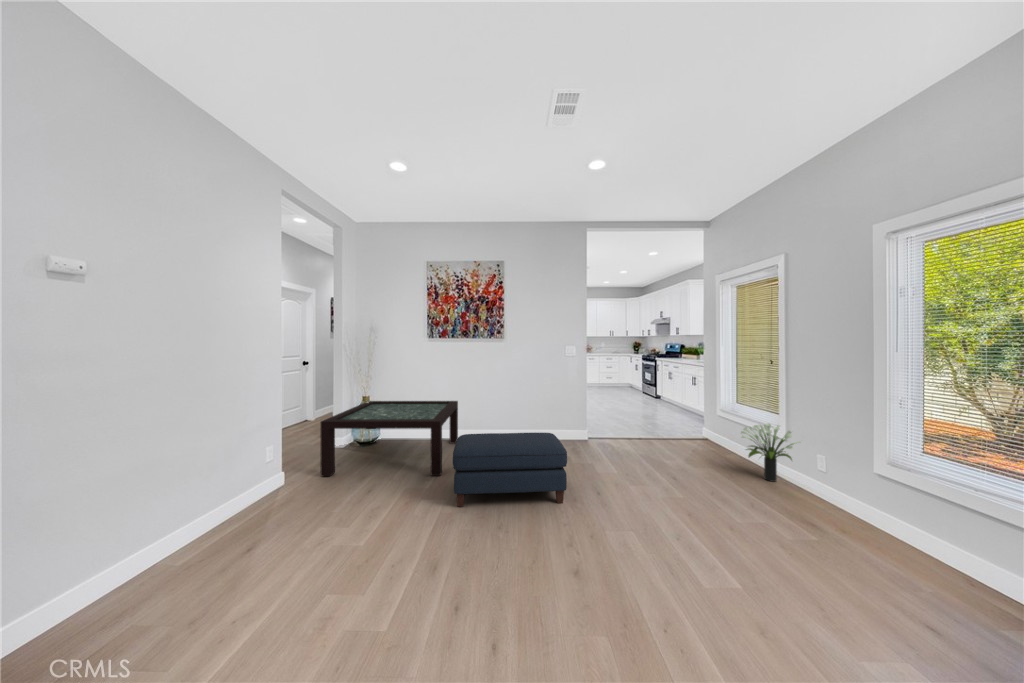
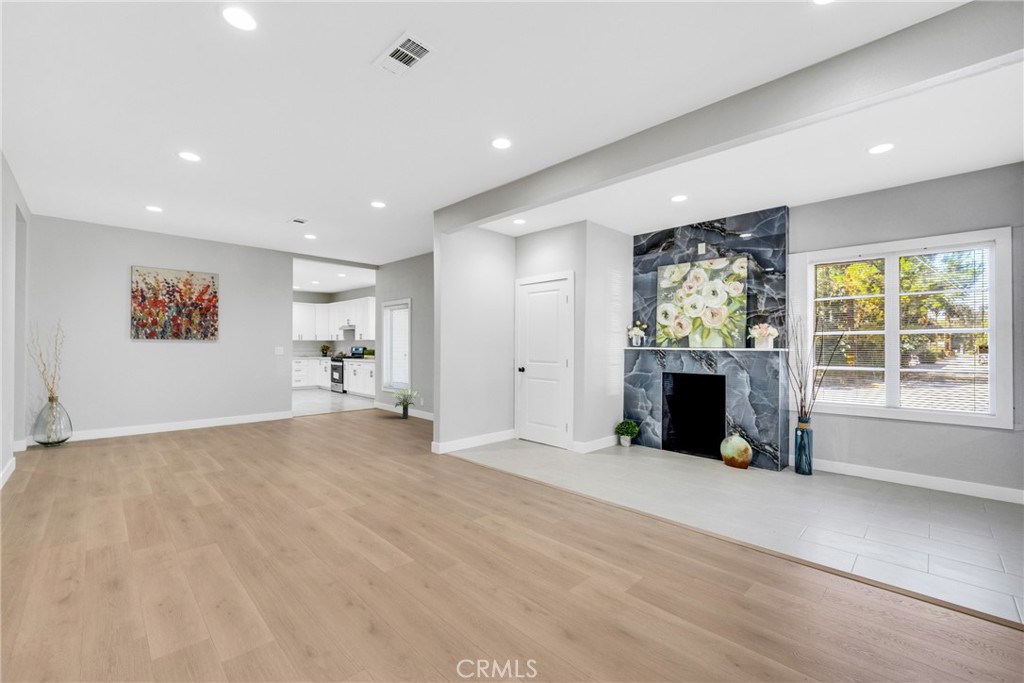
coffee table: present [320,401,458,476] -> none [41,396,180,463]
ottoman: present [453,433,567,507] -> none [200,404,292,451]

